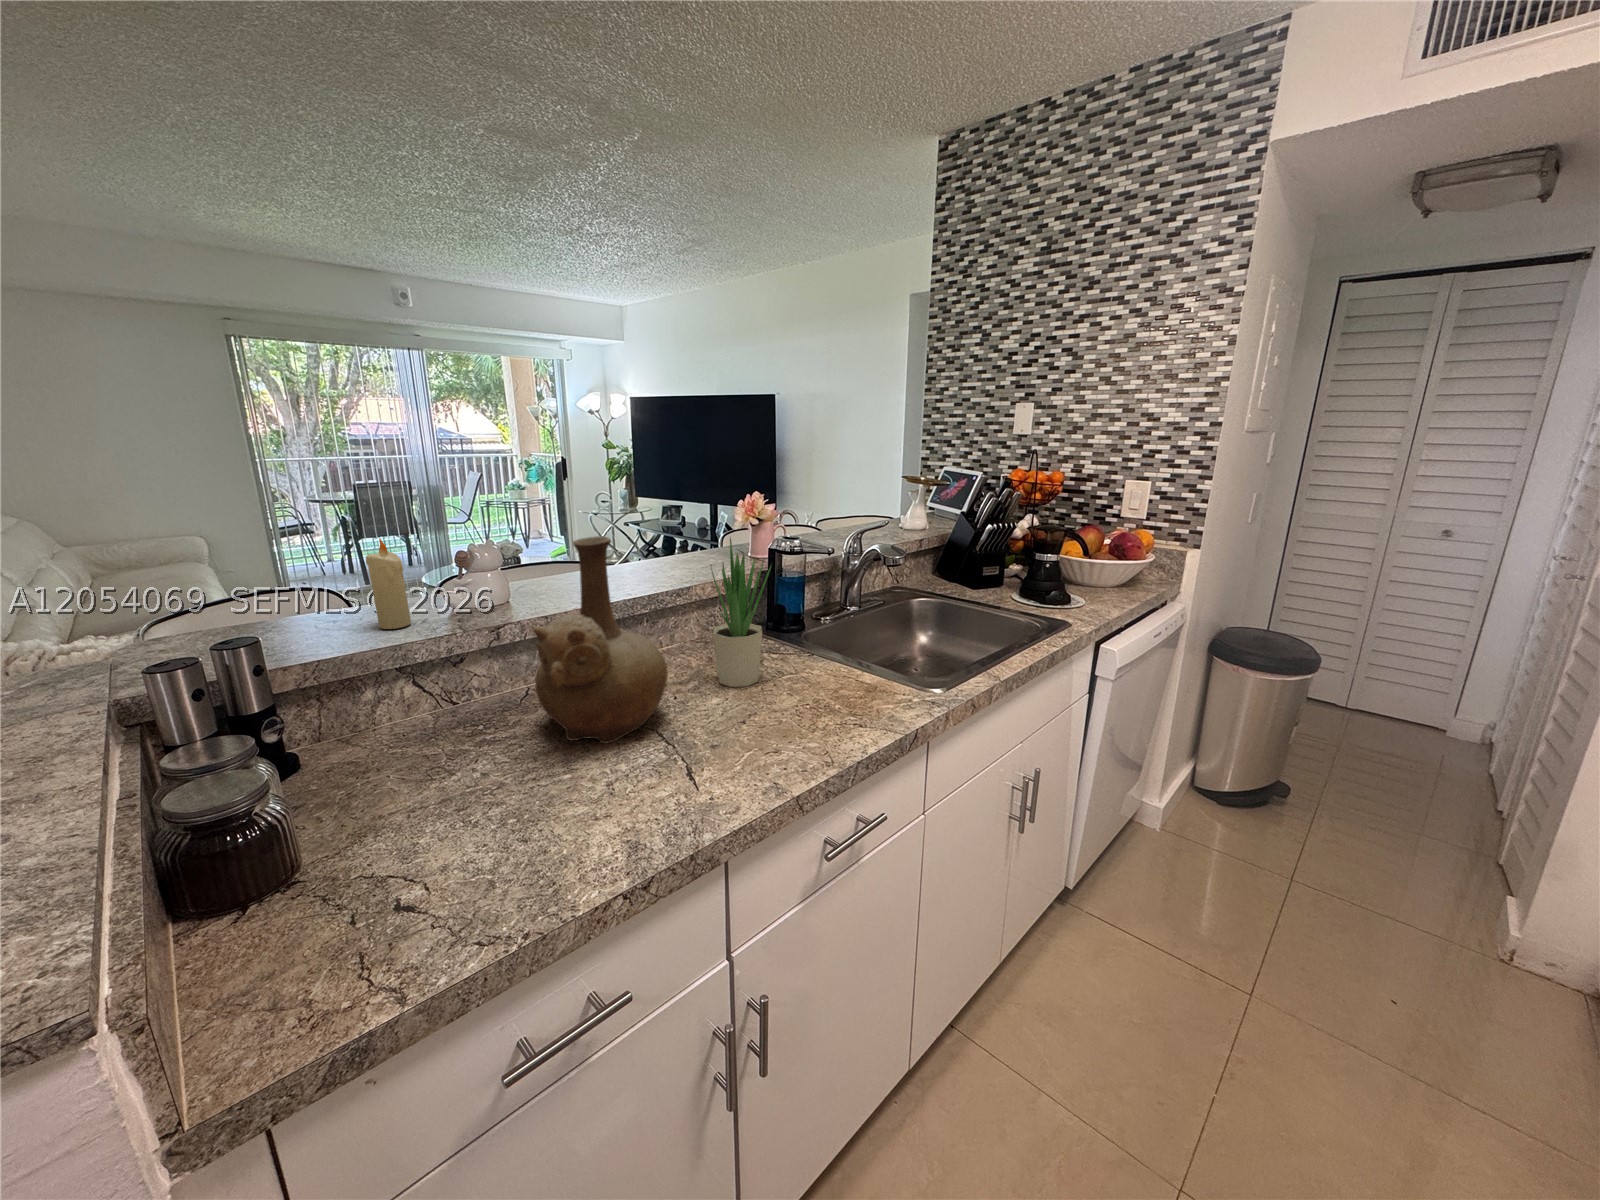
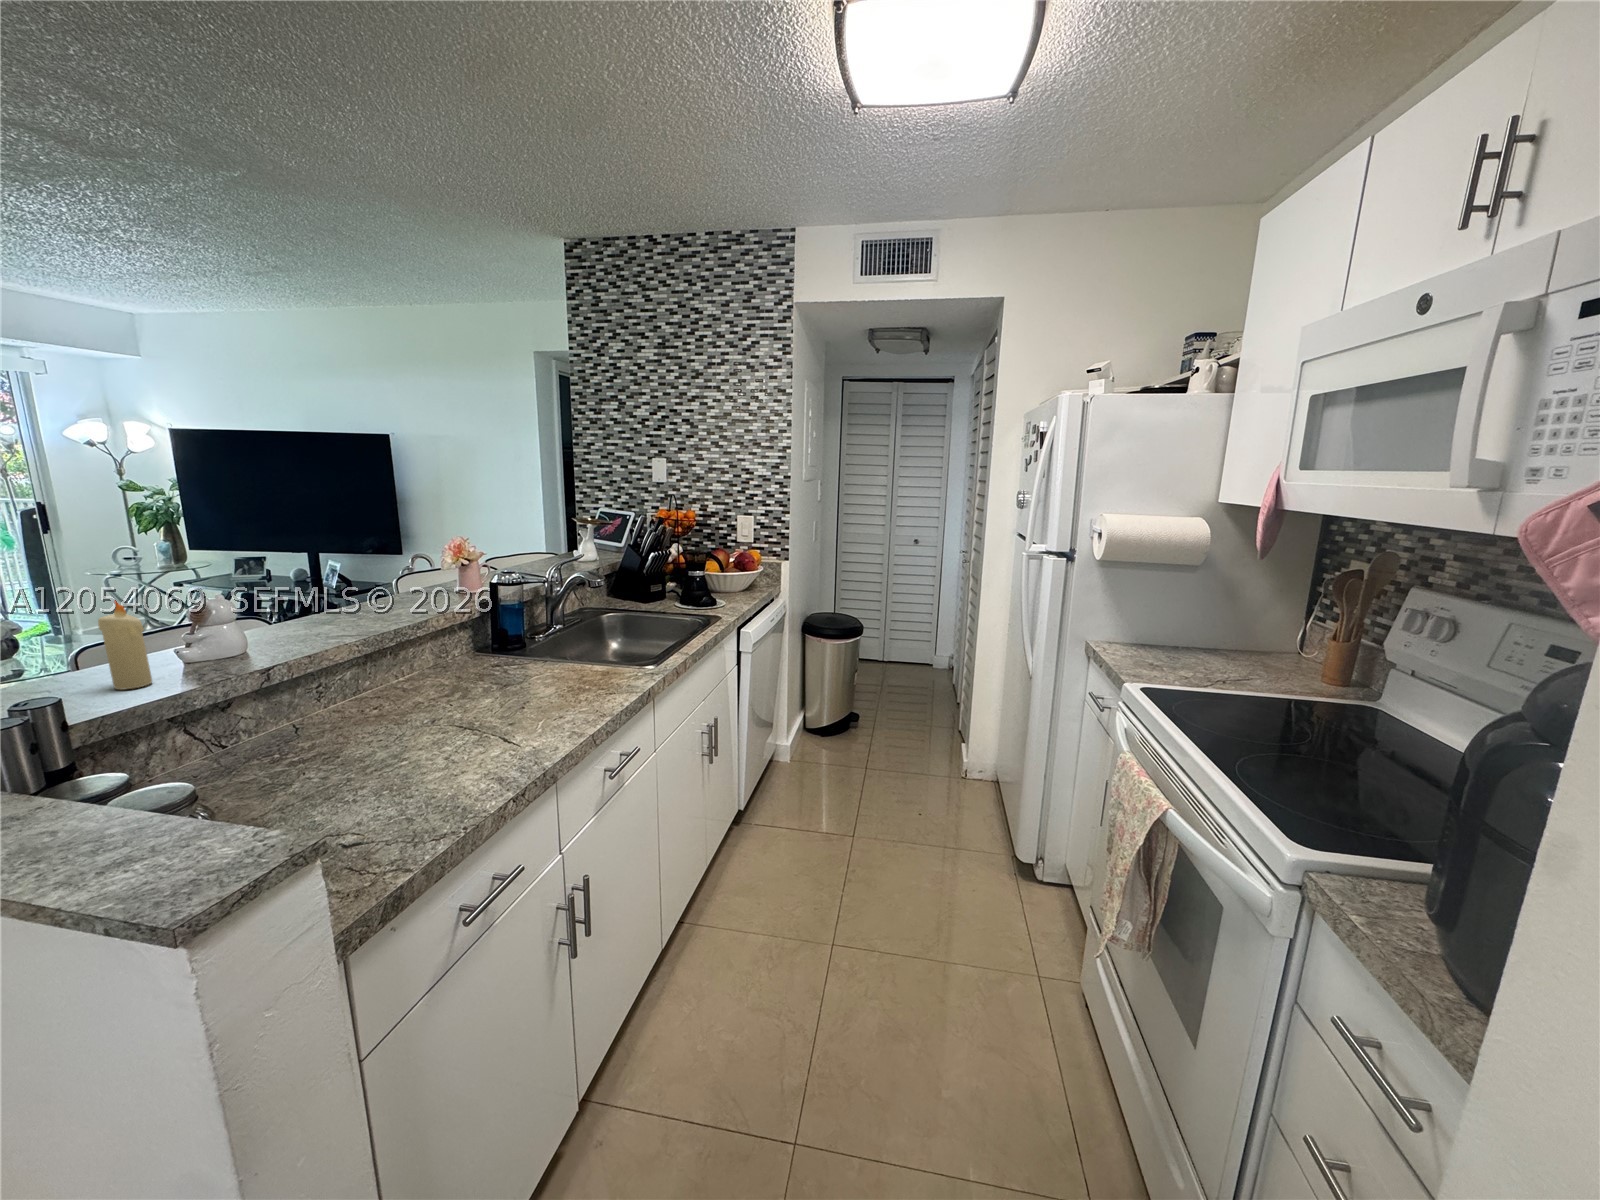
vase: present [533,536,668,743] -> none [335,578,457,746]
potted plant: present [711,538,772,687] -> none [465,571,519,692]

